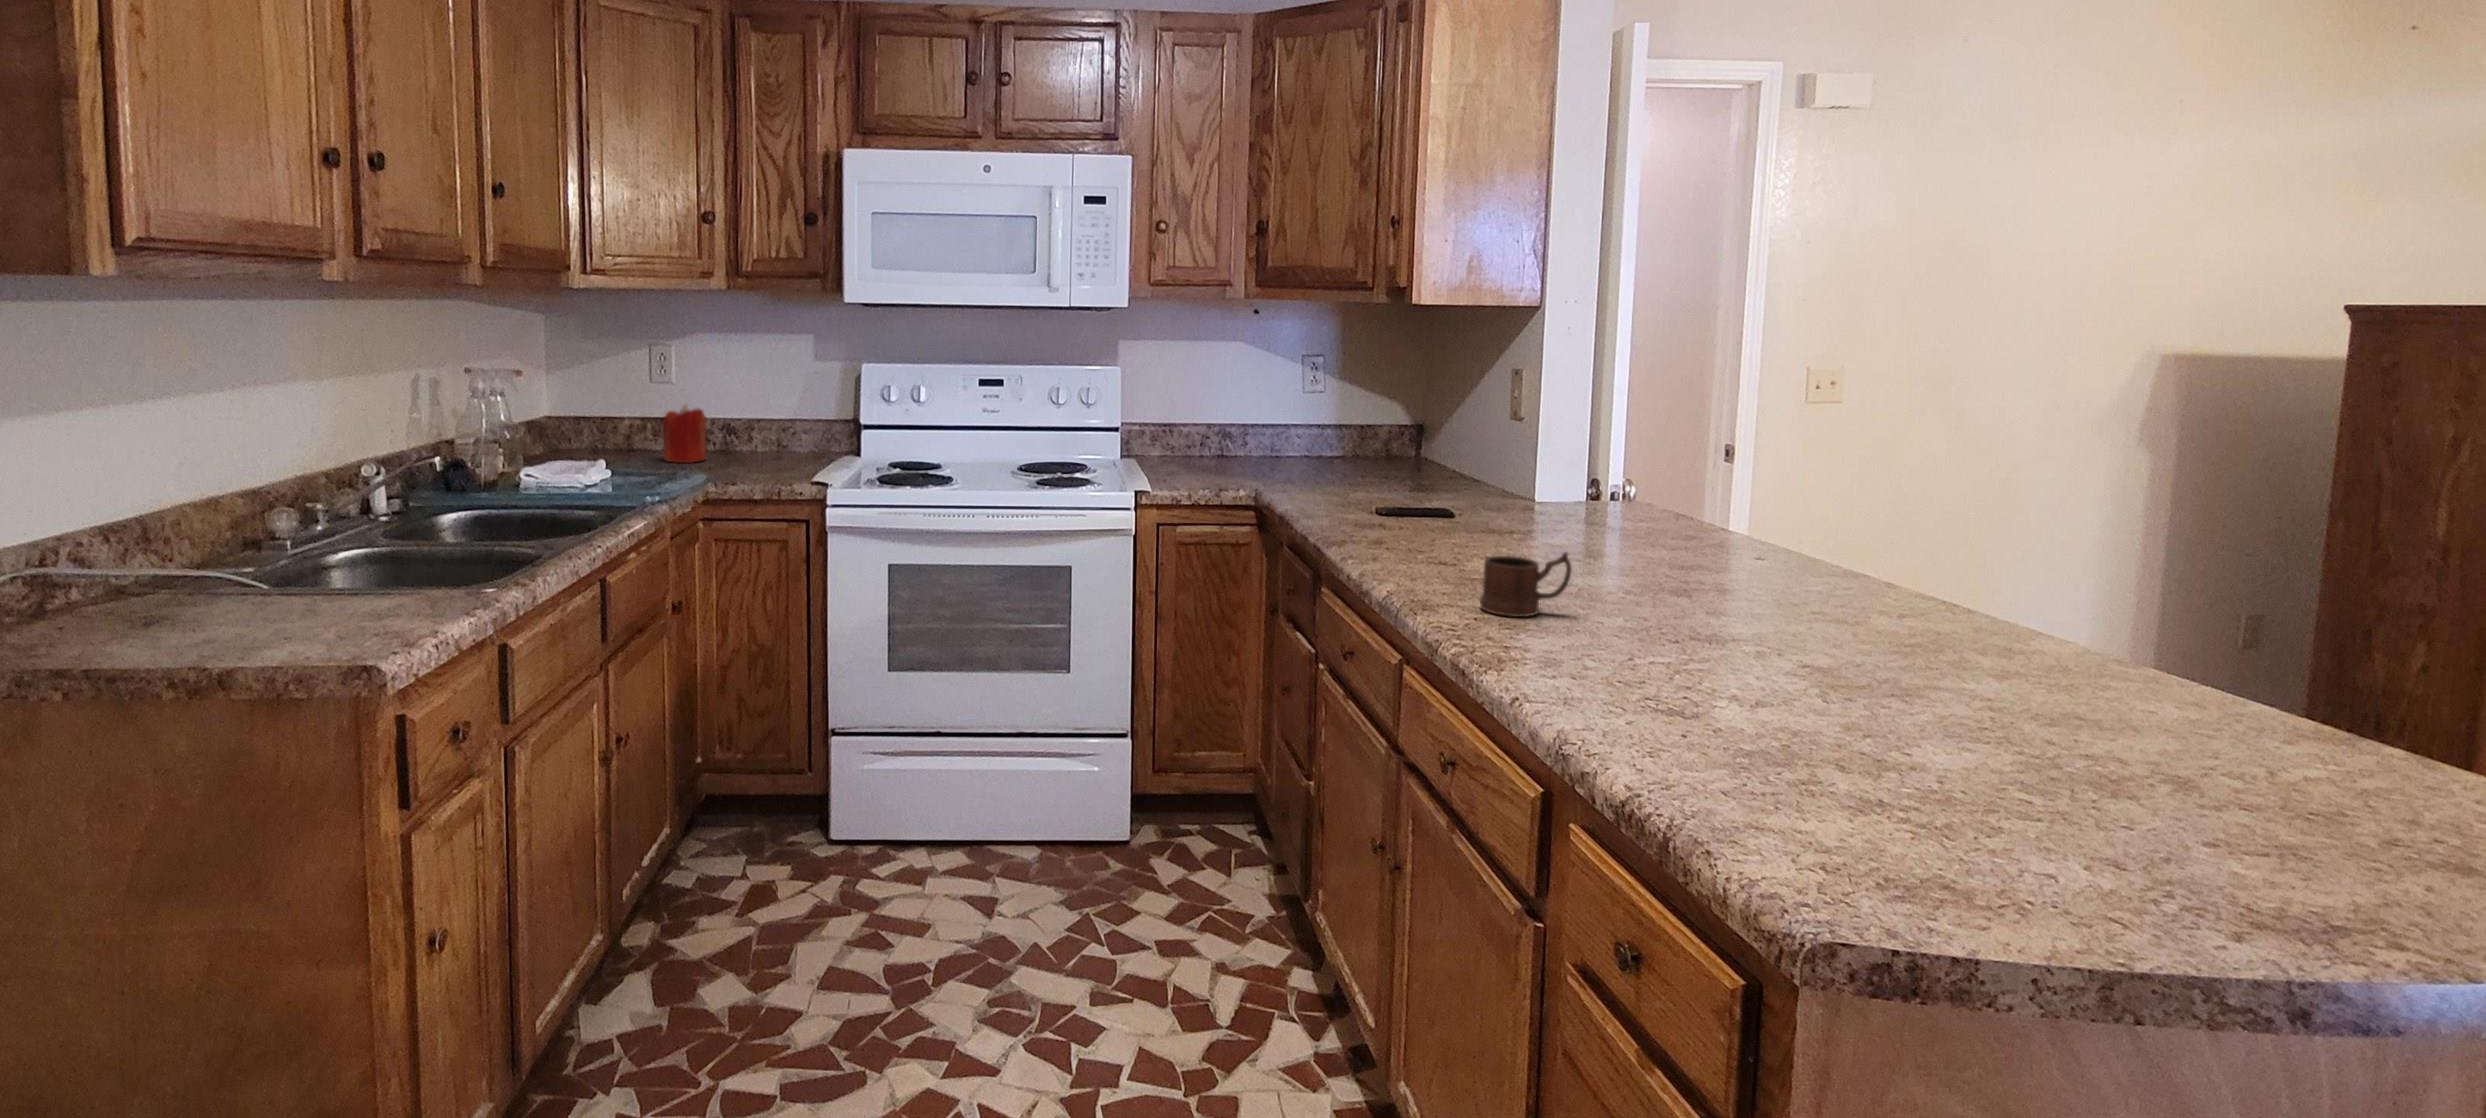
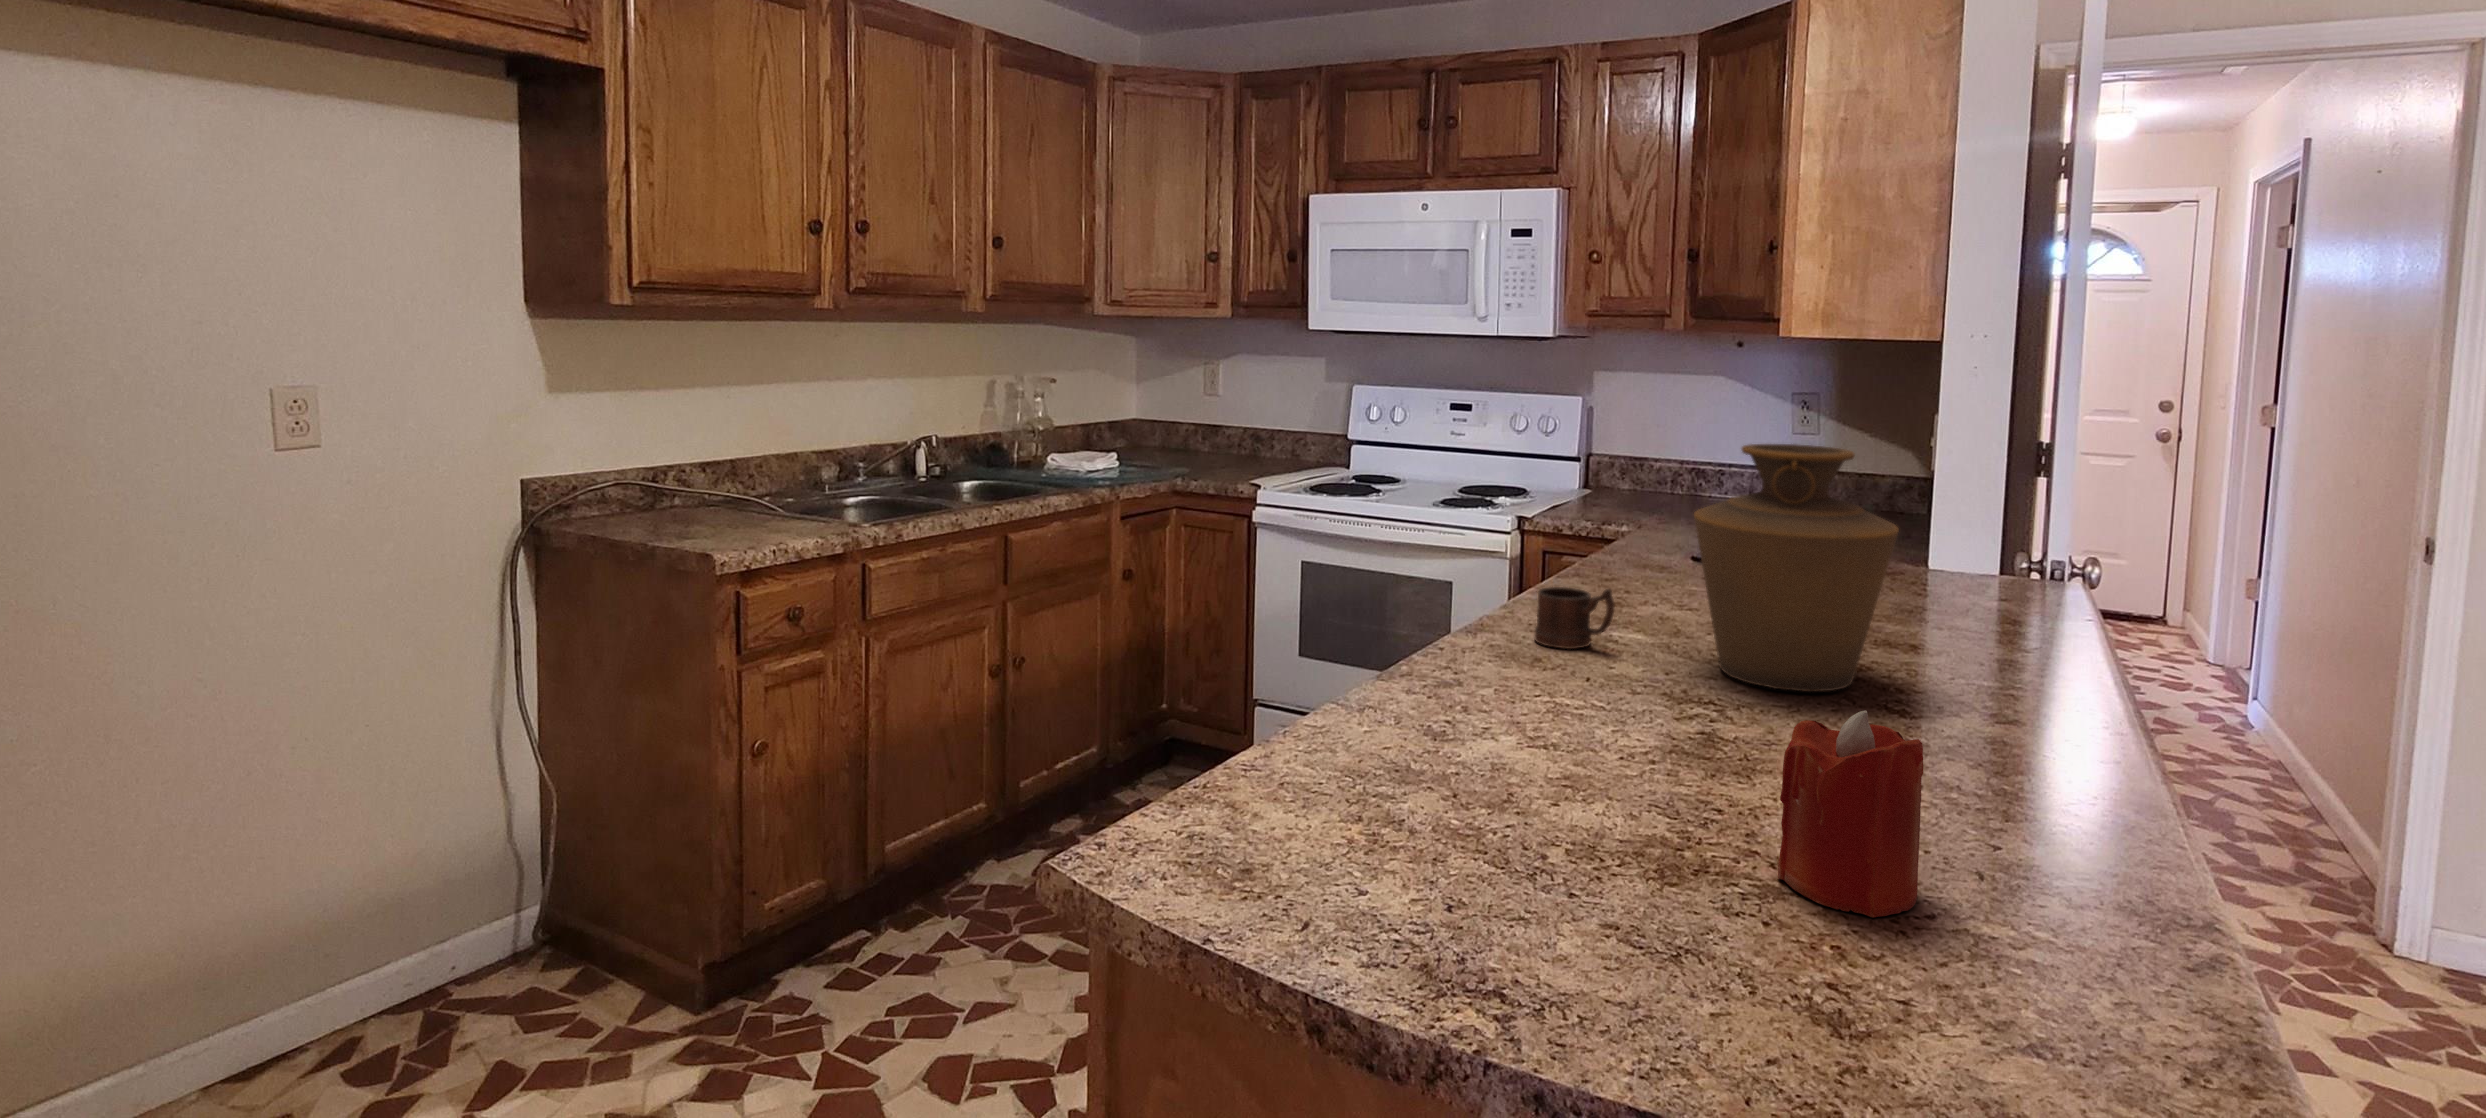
vase: none [1626,402,1822,624] -> present [1694,444,1899,692]
candle: present [663,404,706,463] -> present [1778,710,1923,917]

